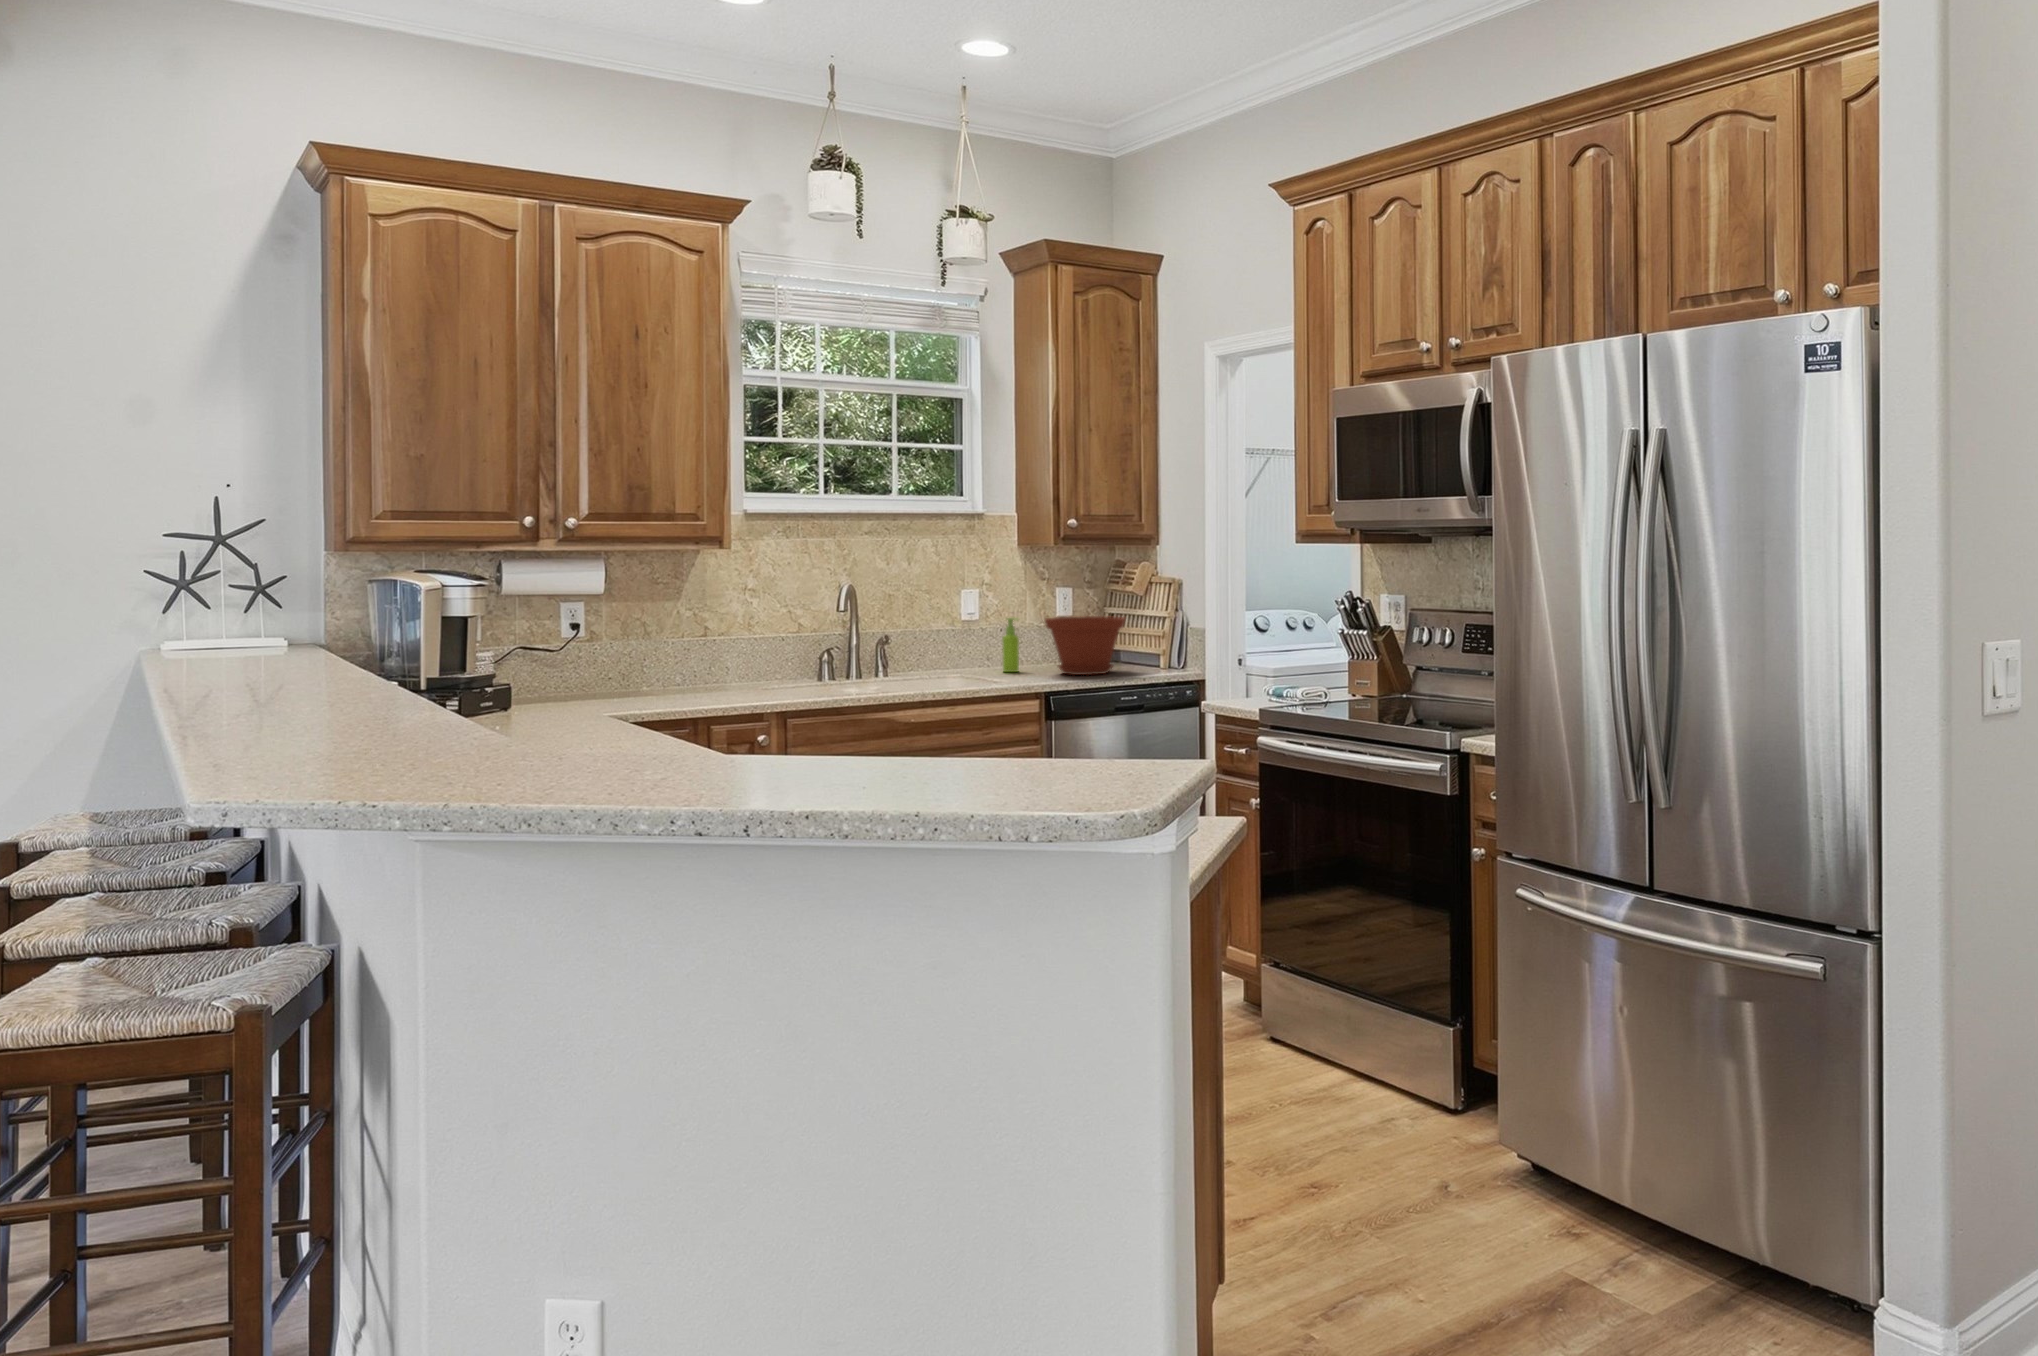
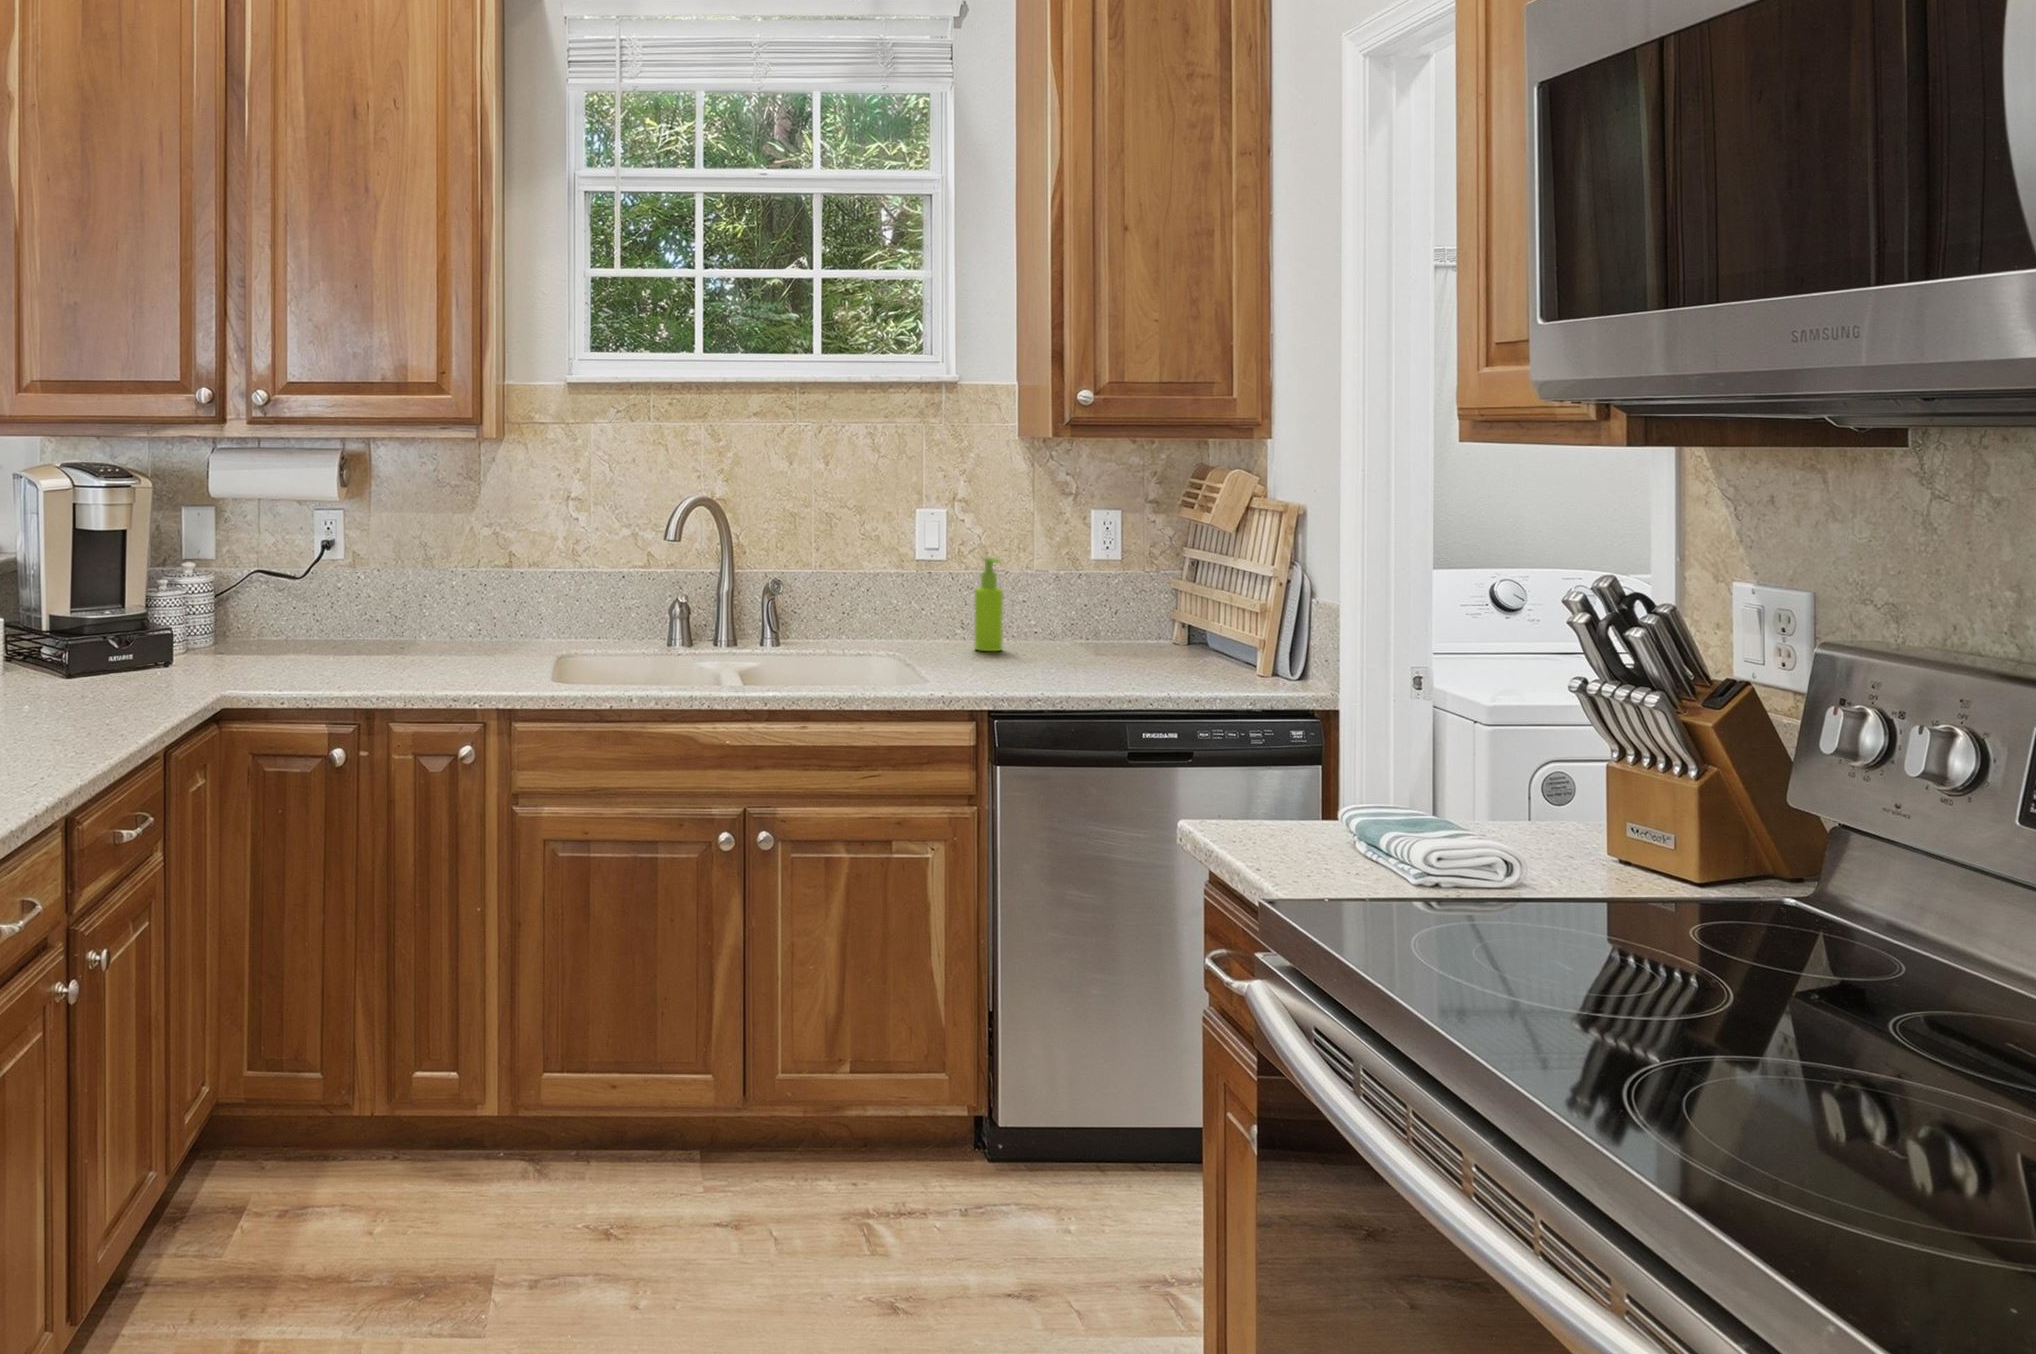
plant pot: present [1045,616,1125,675] -> none [1031,562,1186,674]

